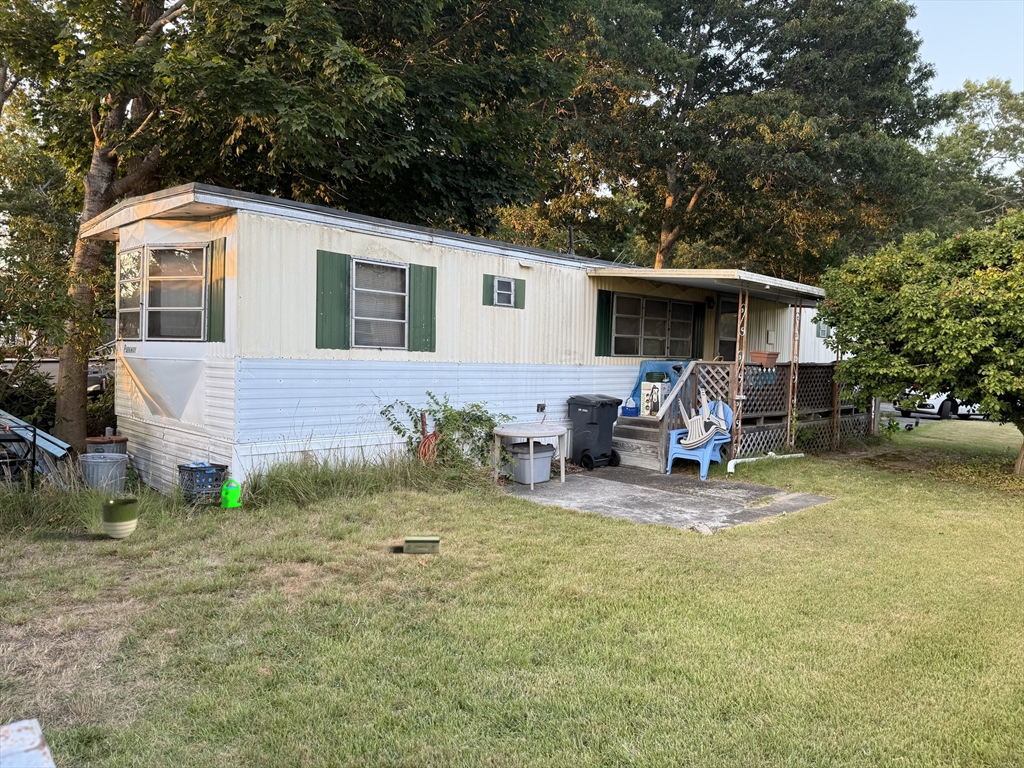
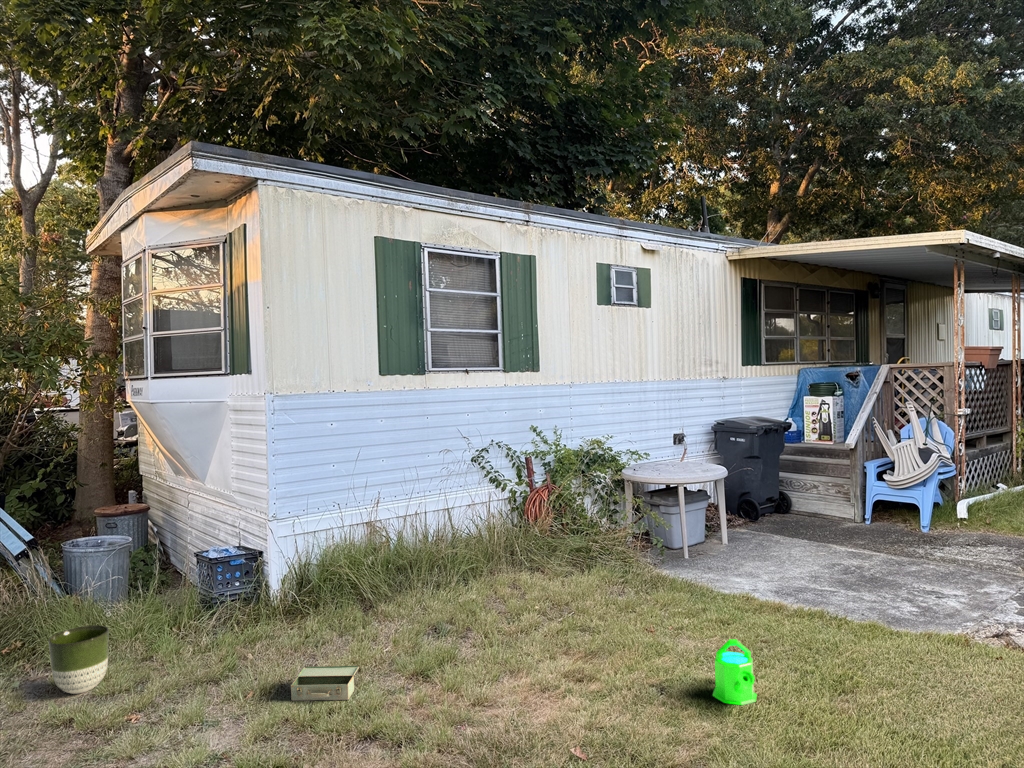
watering can: present [221,479,242,508] -> present [713,639,757,705]
toolbox: present [403,535,441,553] -> present [291,666,359,700]

